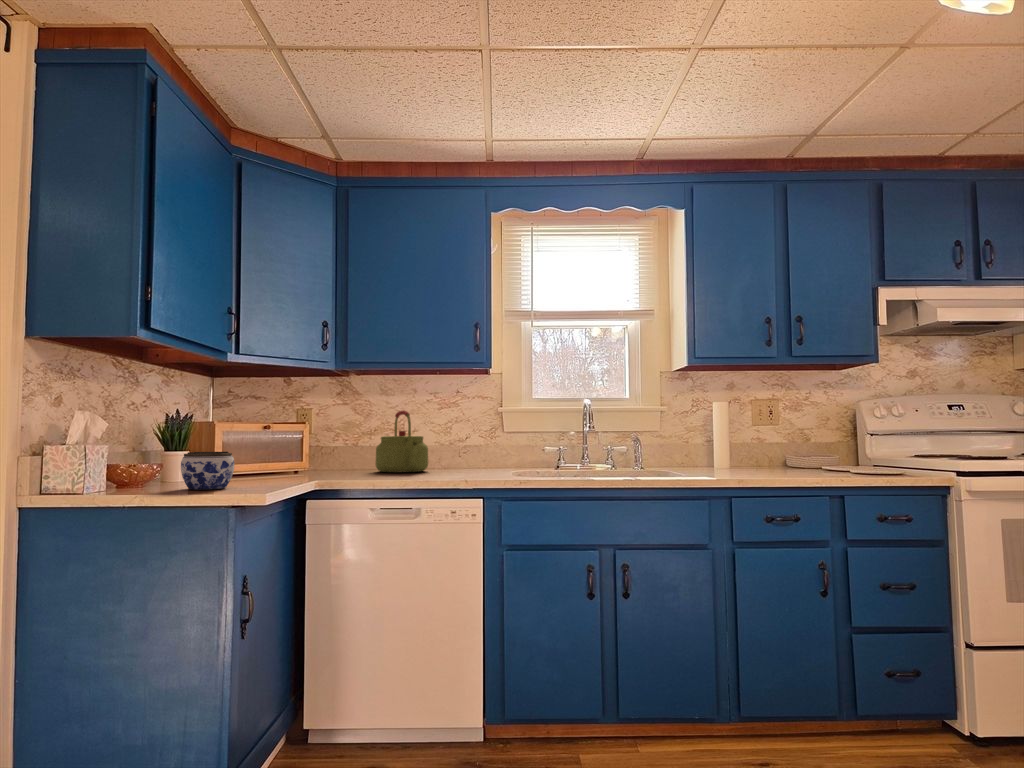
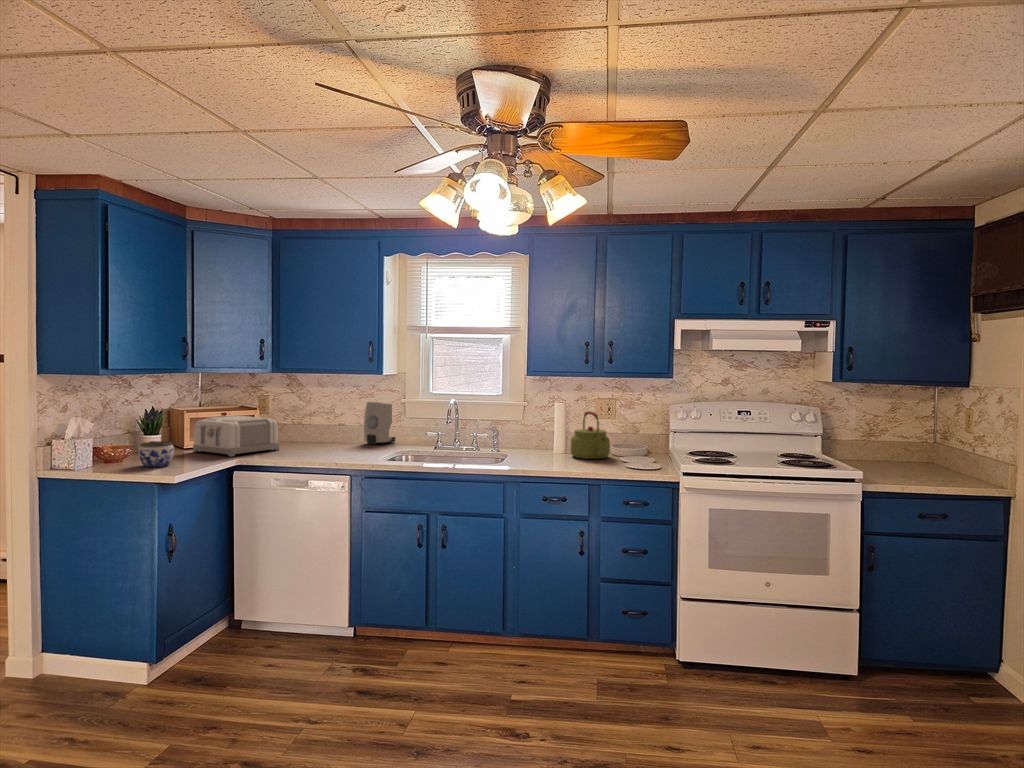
kettle: present [375,411,428,472] -> present [570,411,610,459]
soap dispenser: none [452,411,491,468] -> present [364,402,396,444]
toaster: none [233,428,354,479] -> present [193,416,279,457]

